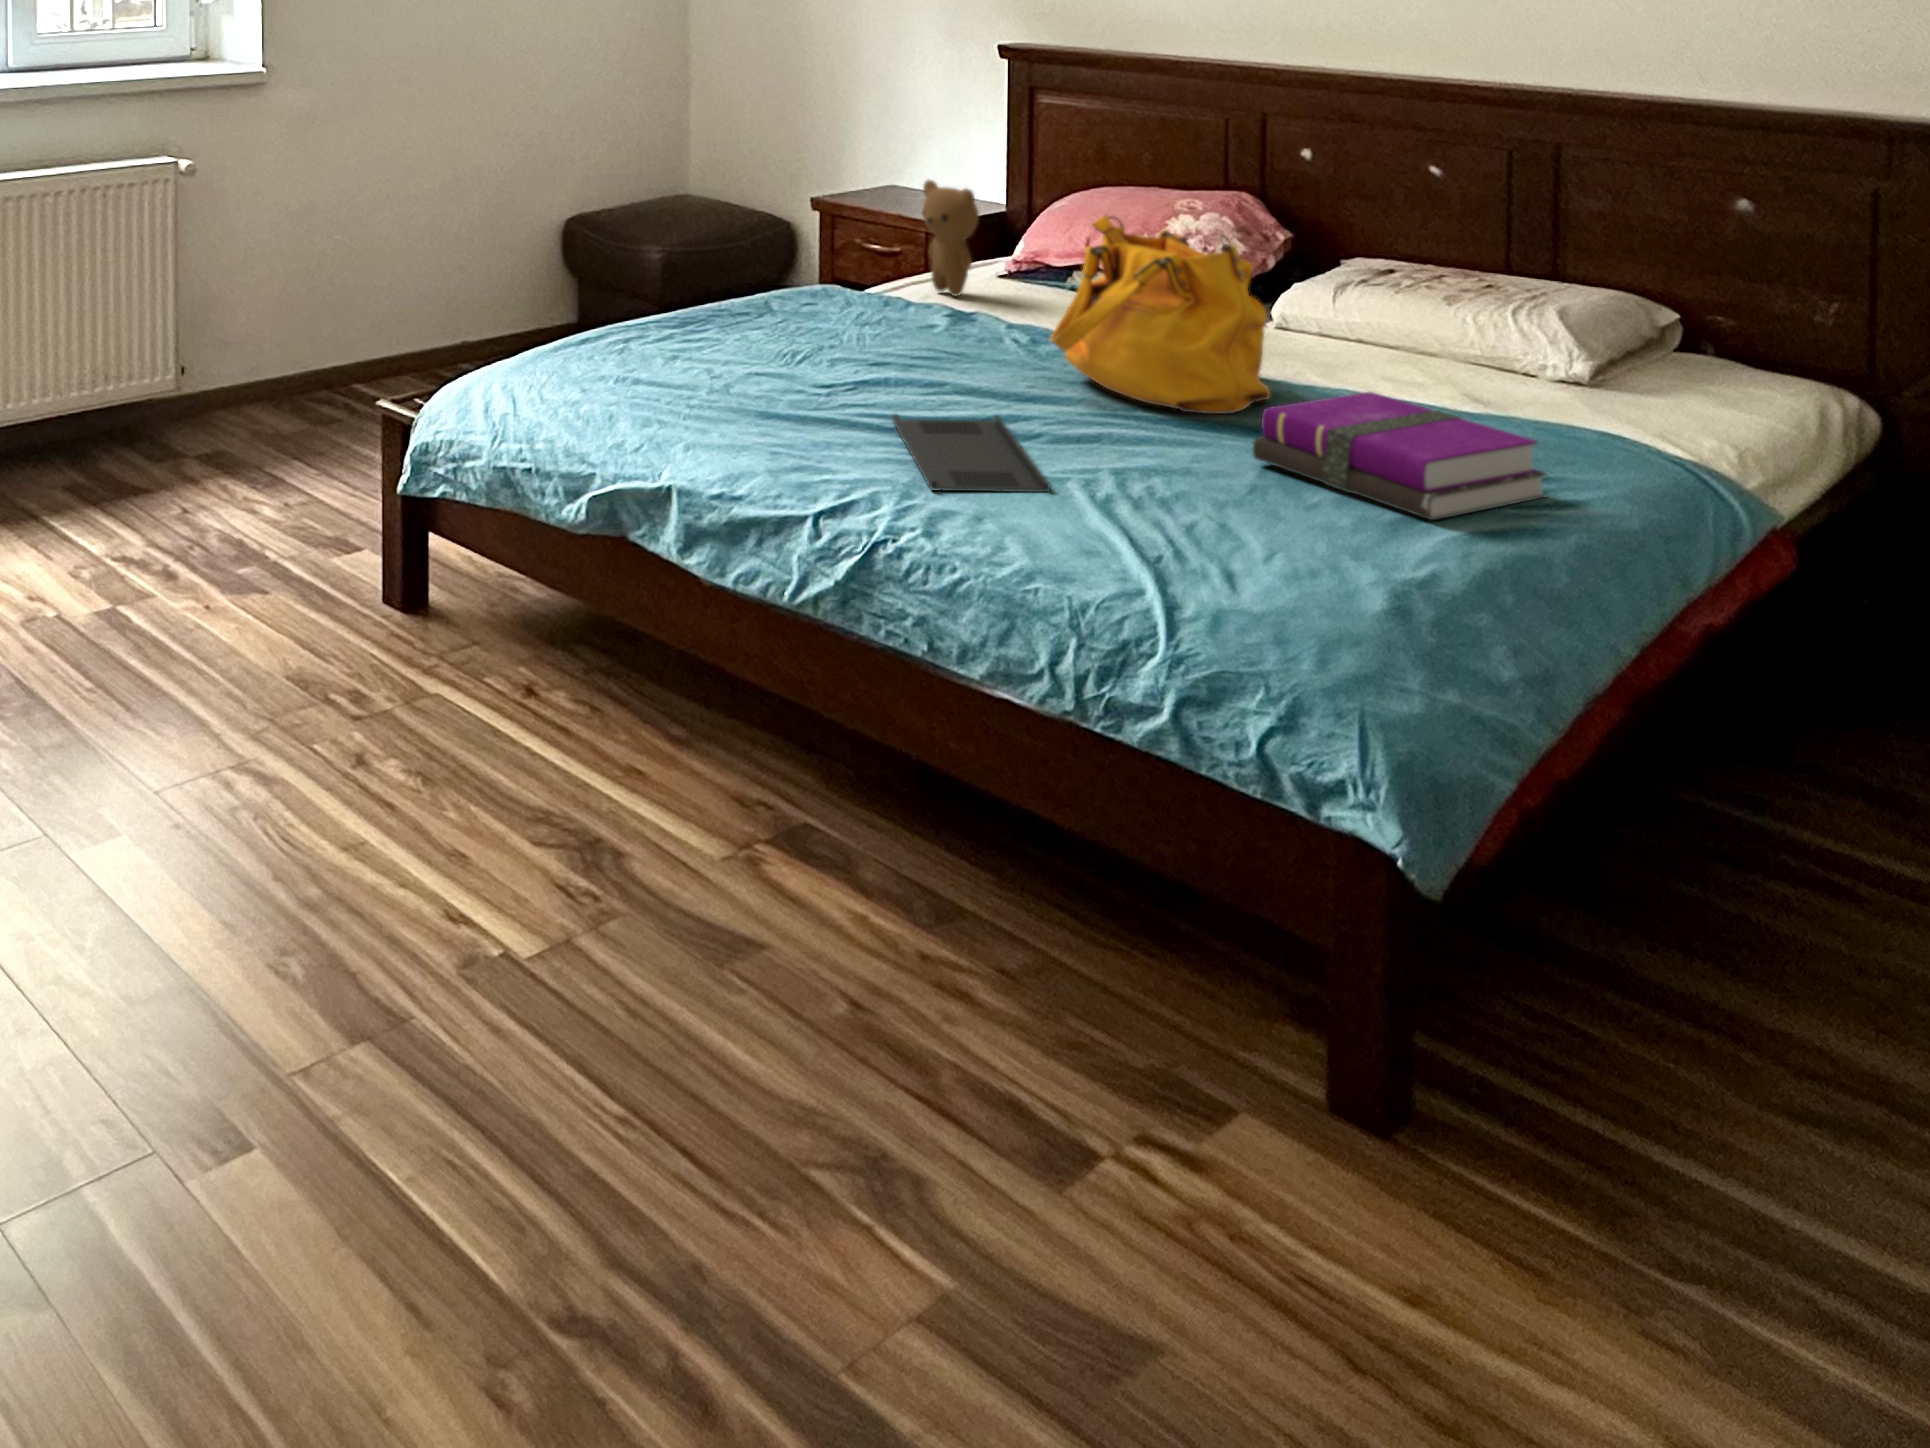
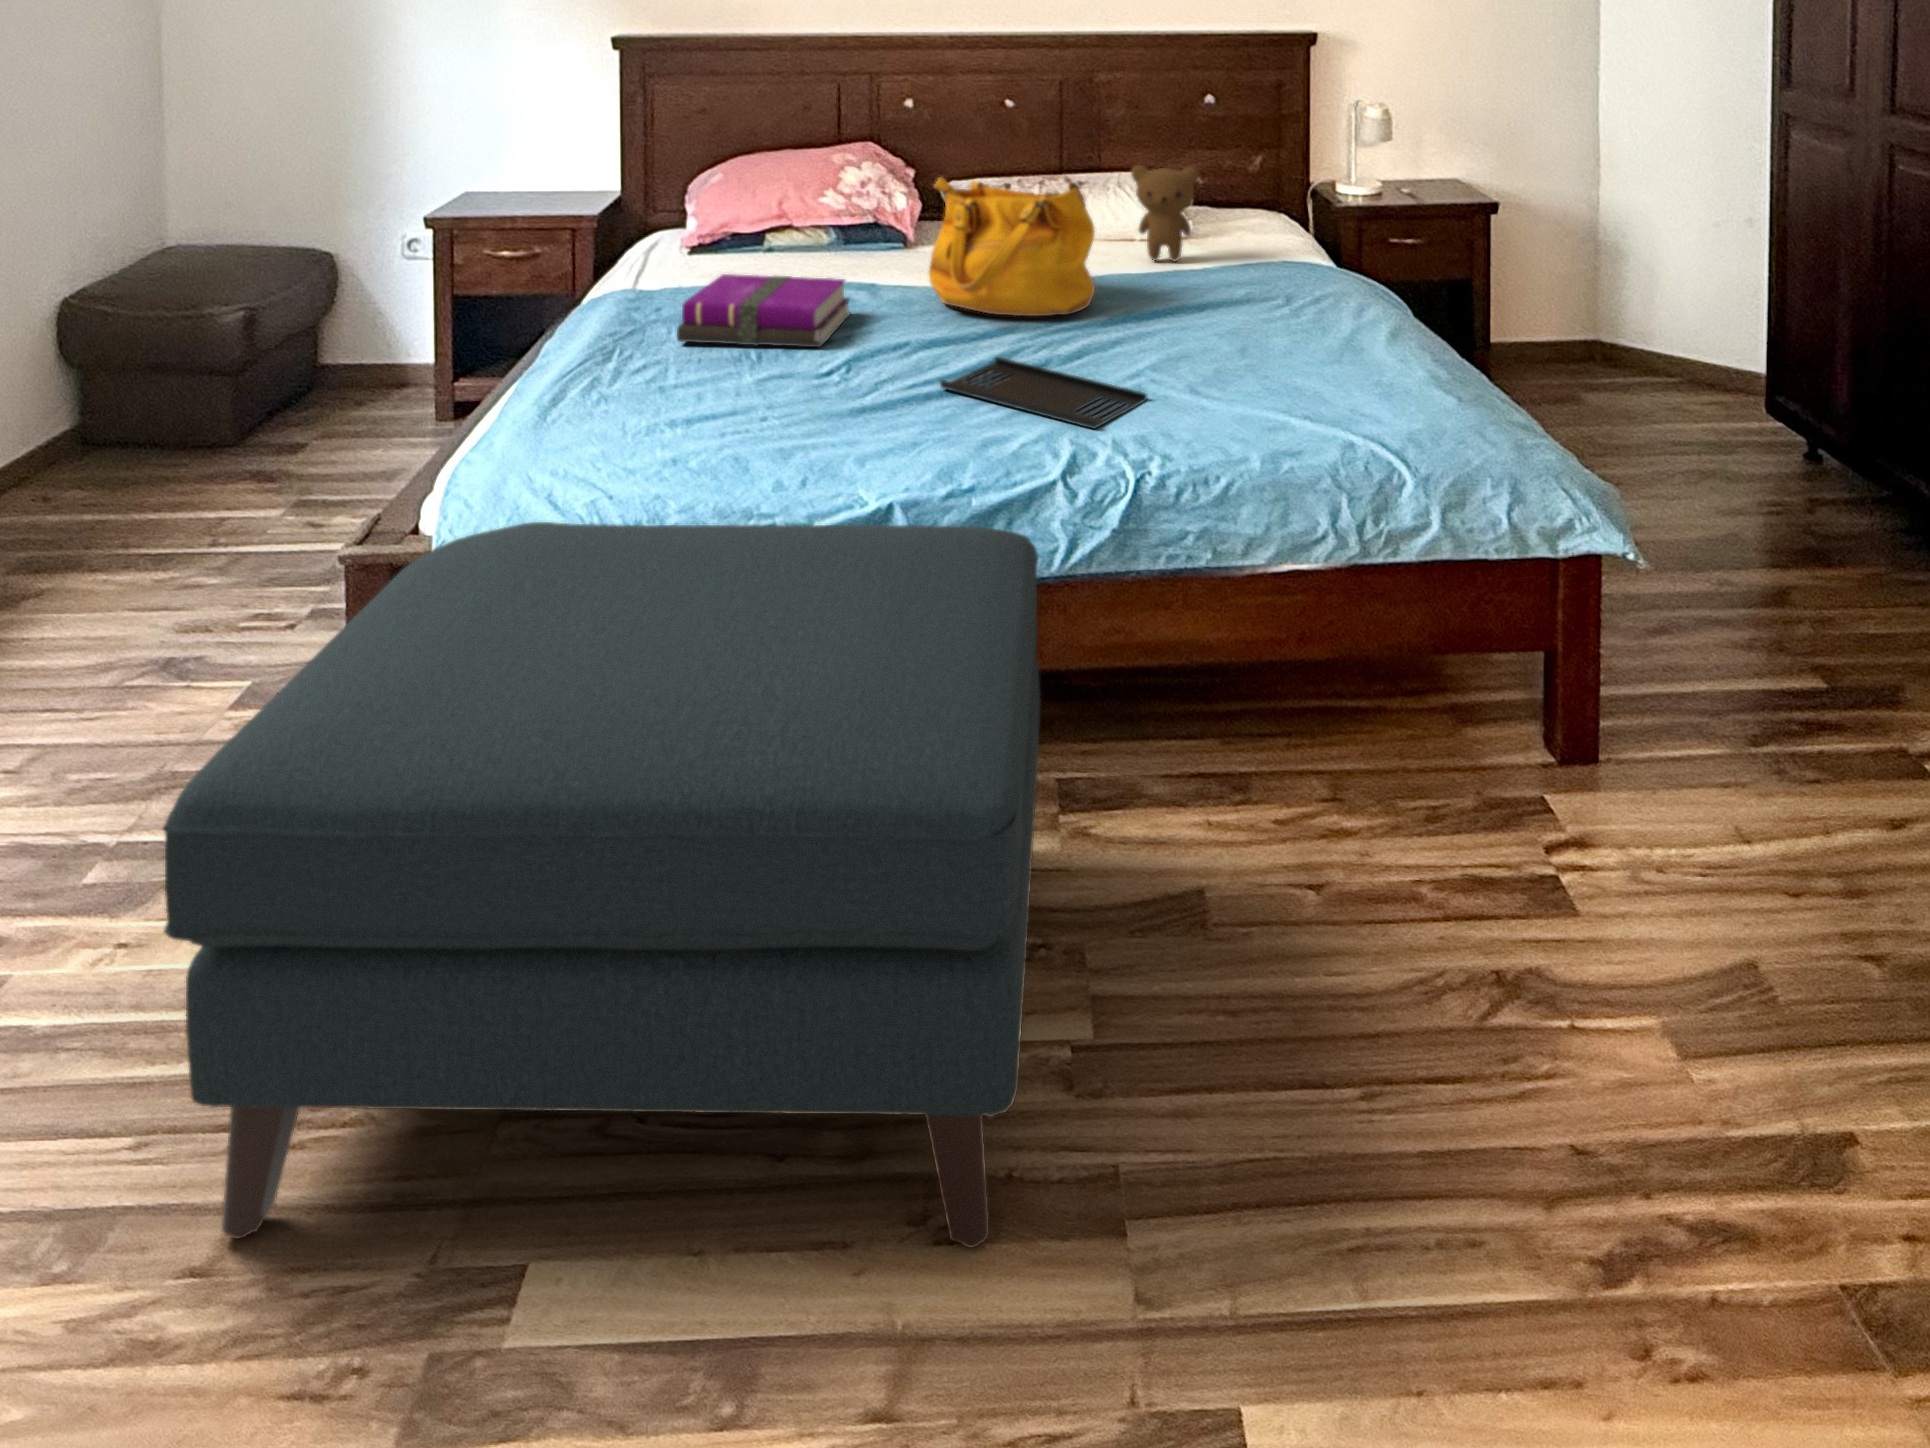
teddy bear: present [922,179,979,296] -> present [1131,165,1199,262]
ottoman: none [42,387,695,978] -> present [163,522,1040,1248]
notebook: present [1253,392,1546,520] -> present [677,274,851,347]

